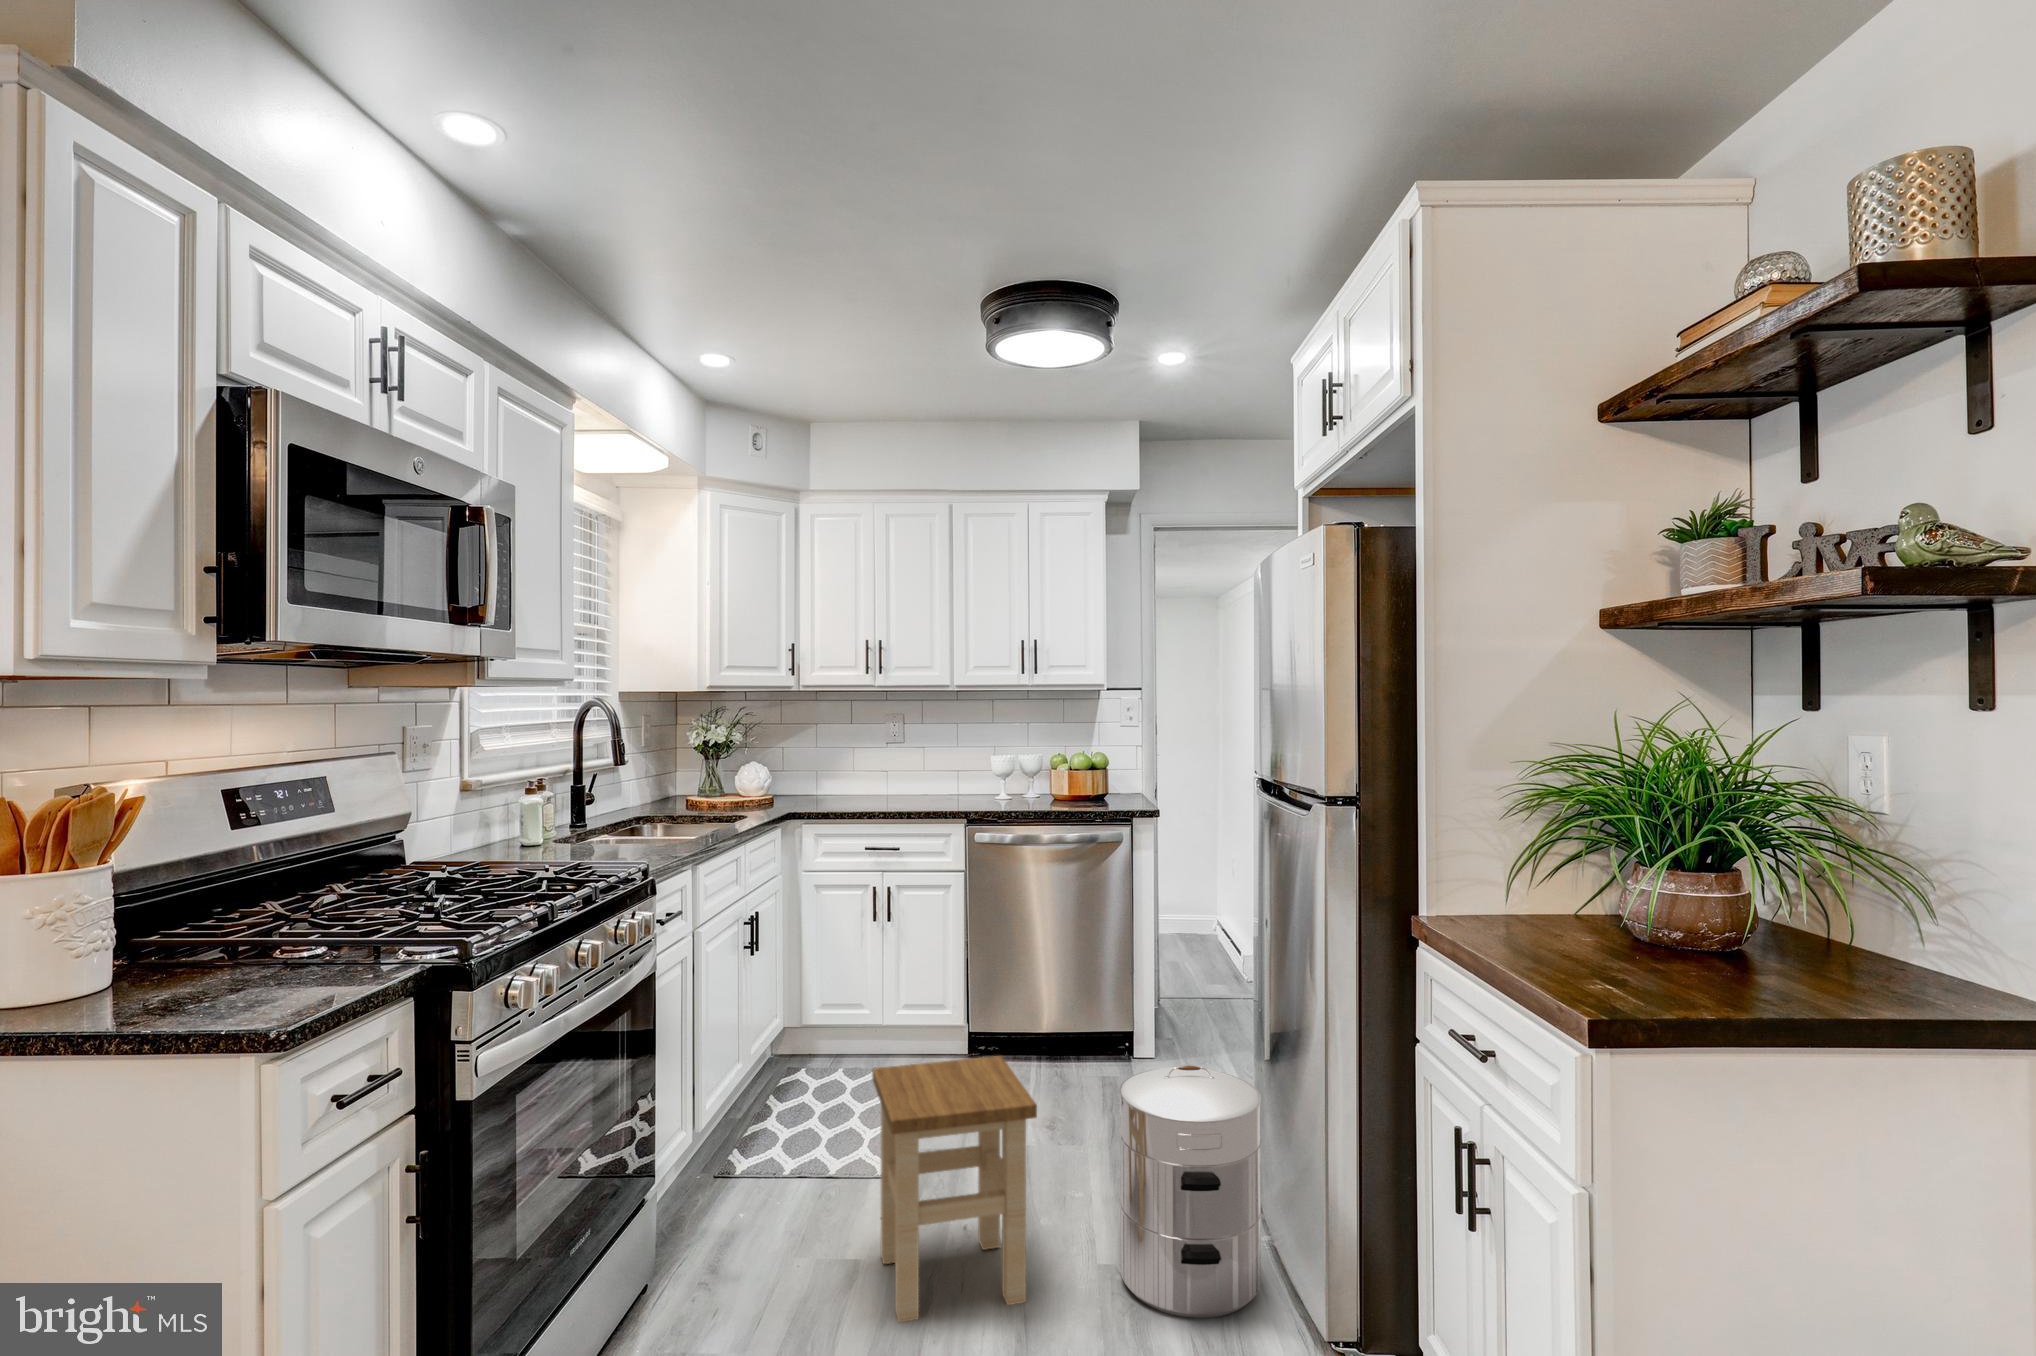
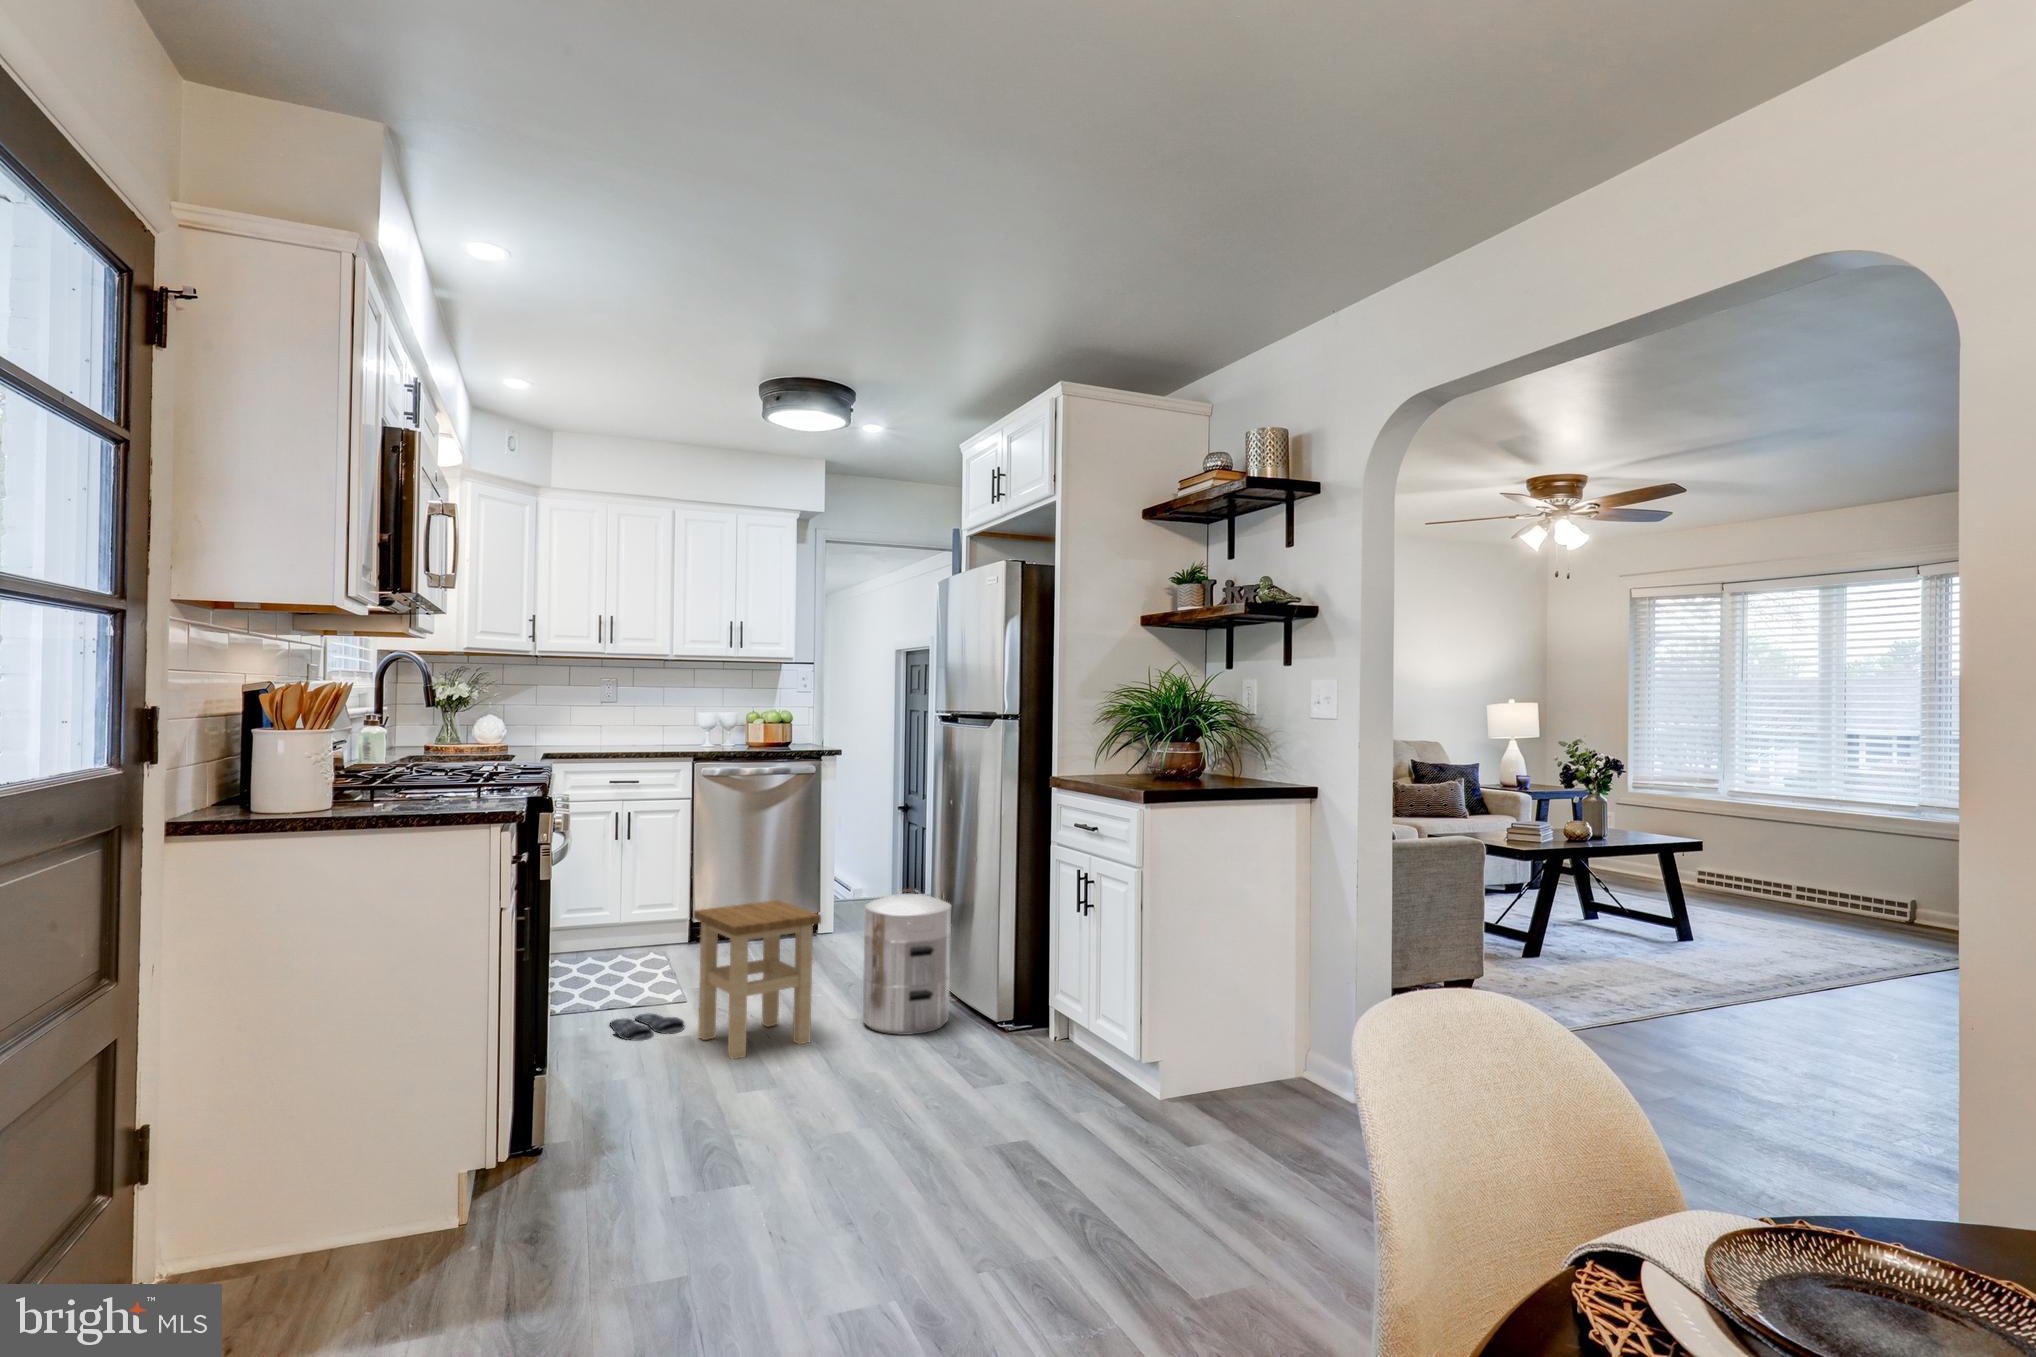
slippers: none [784,1186,879,1245] -> present [610,1014,684,1041]

